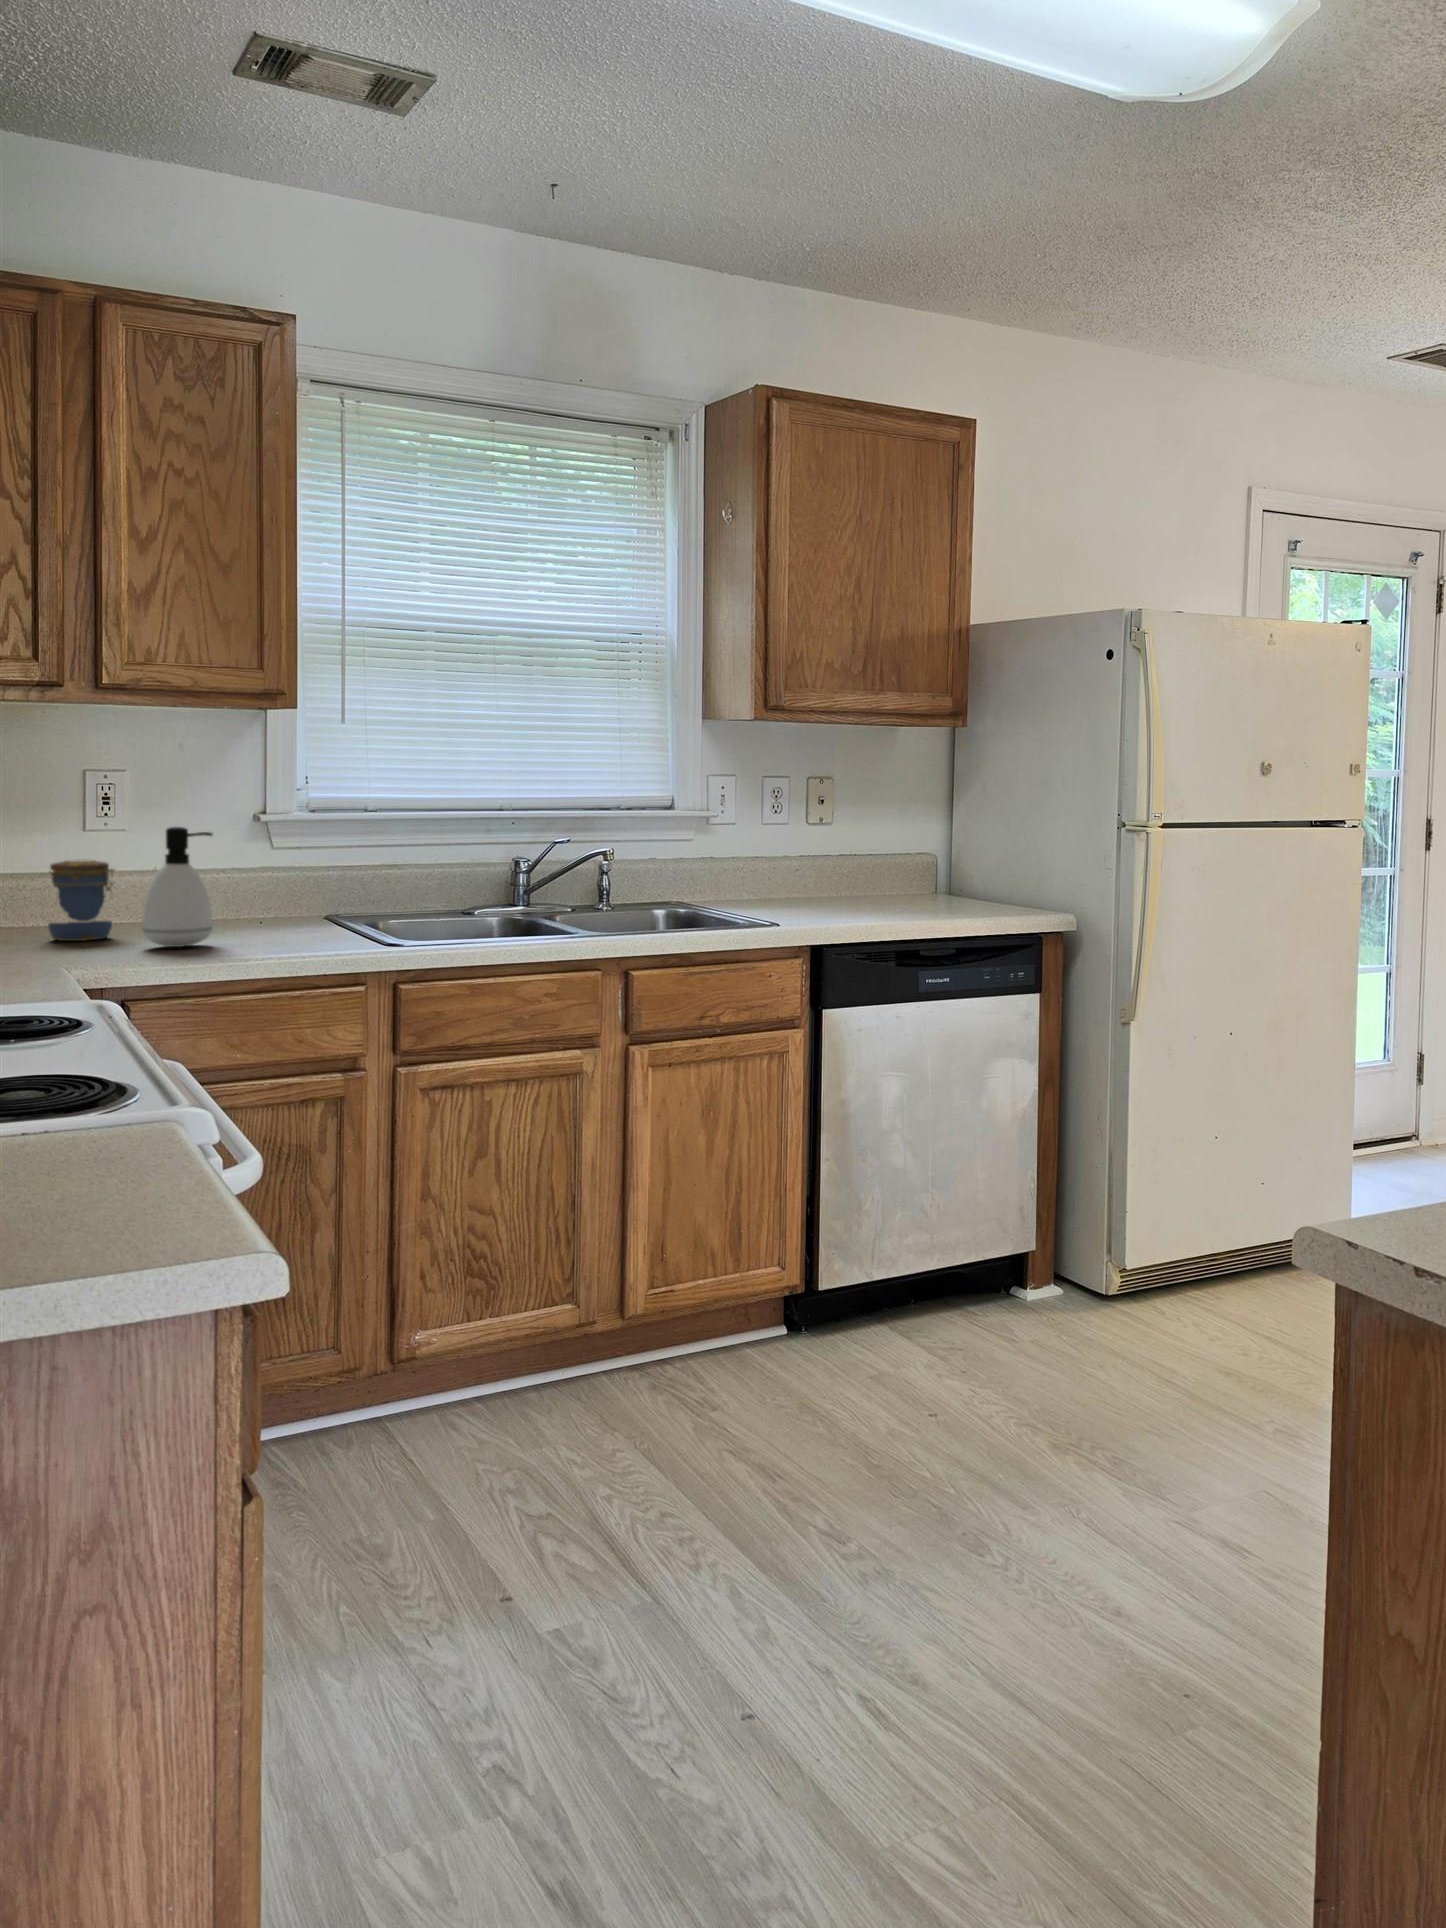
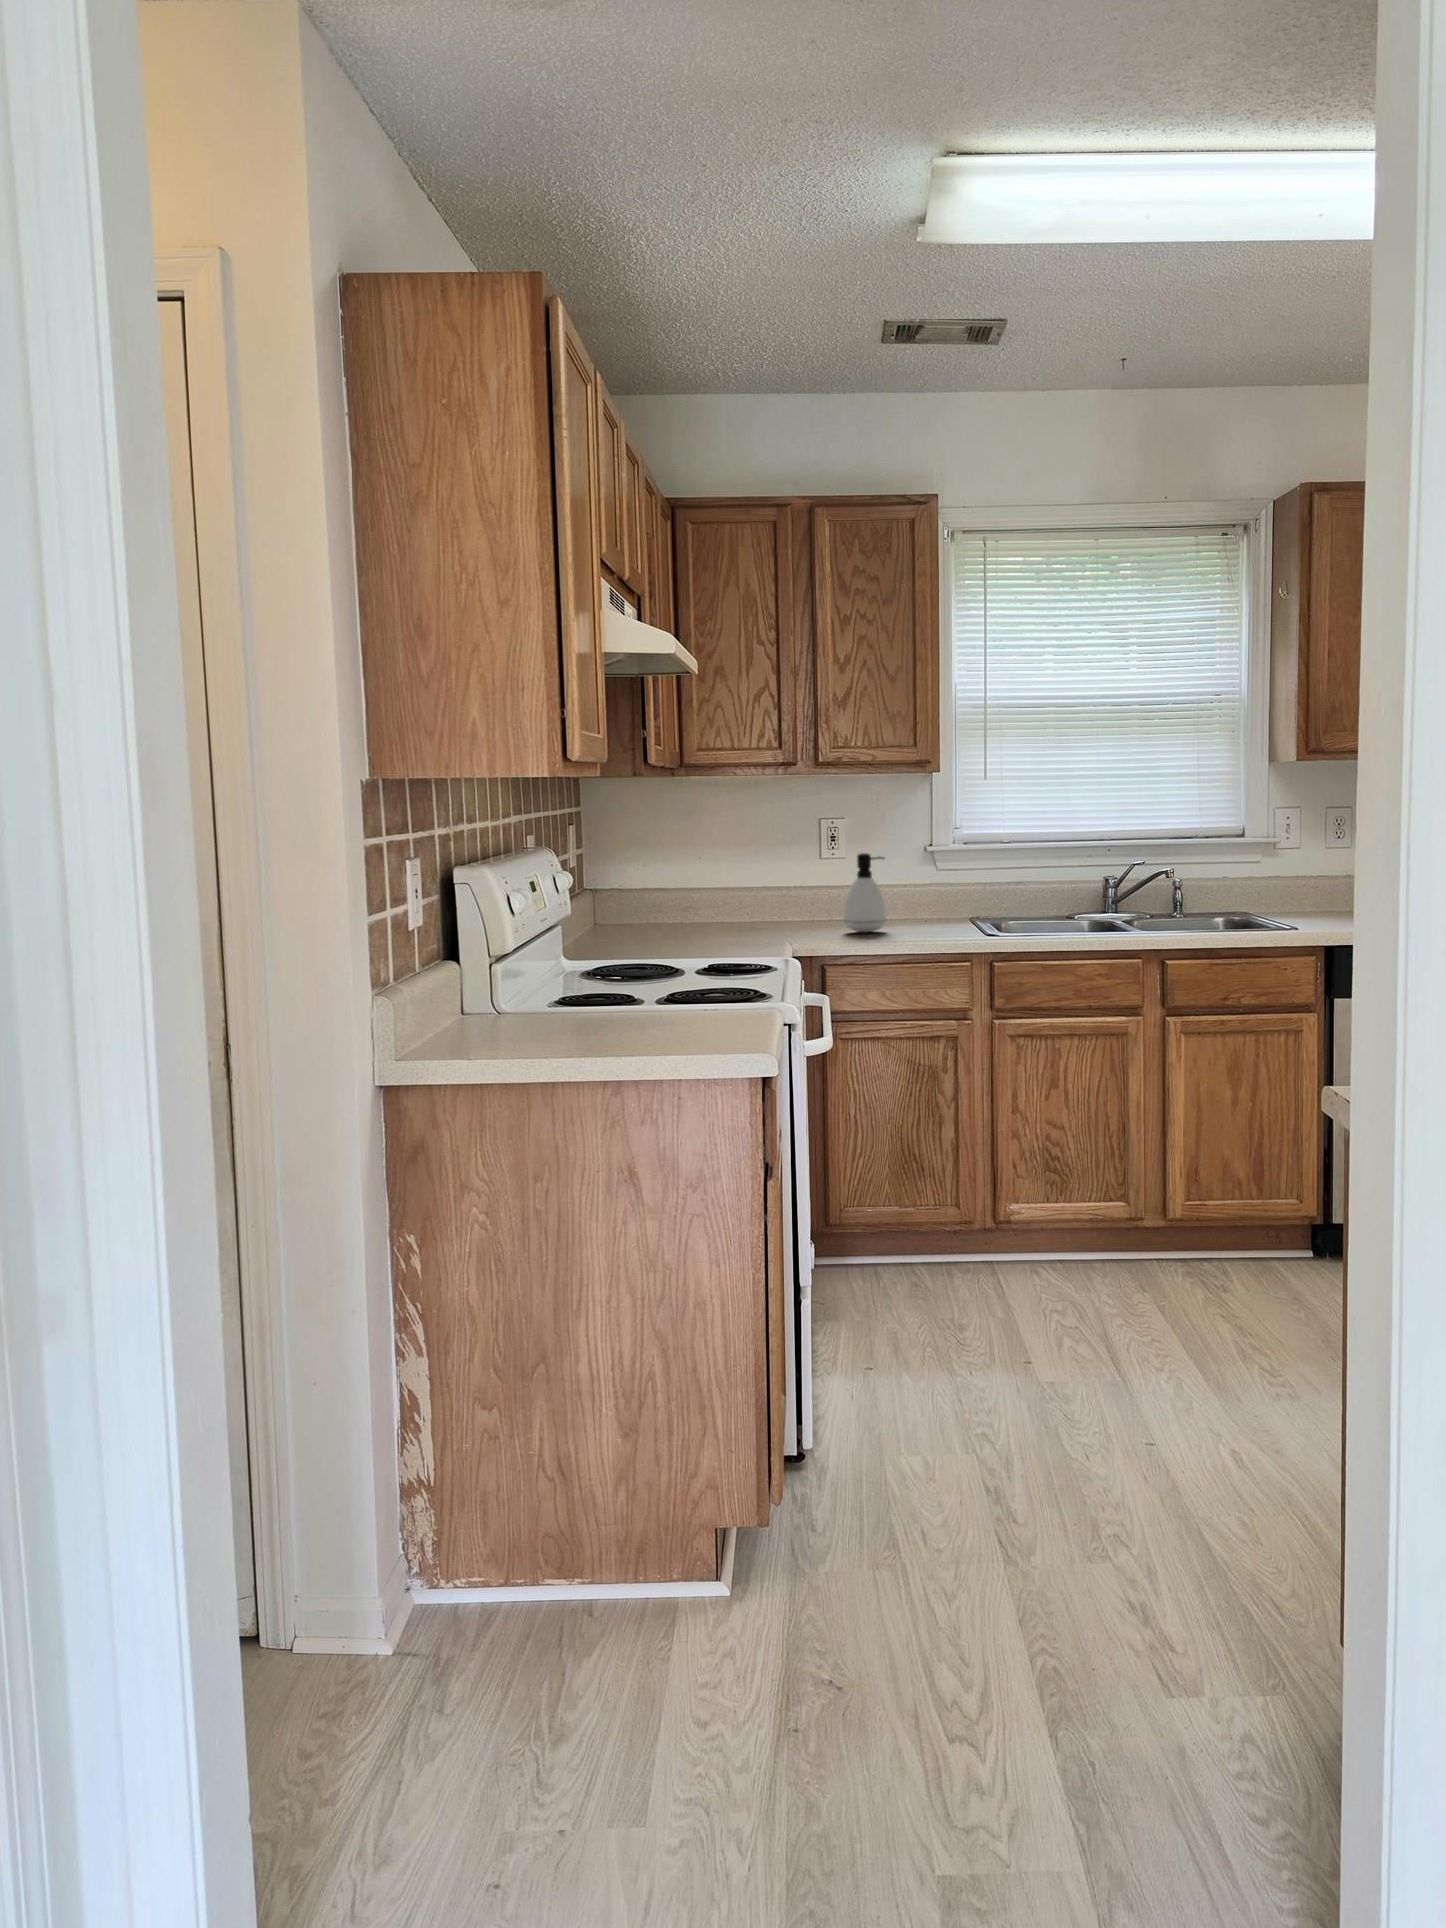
jar: present [48,860,115,941] -> none [799,874,839,927]

